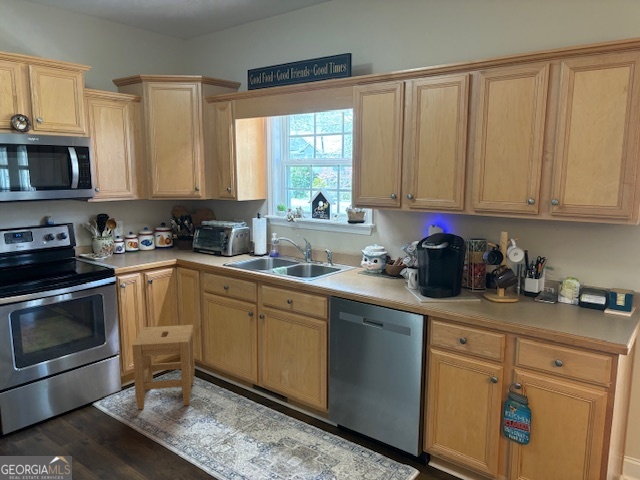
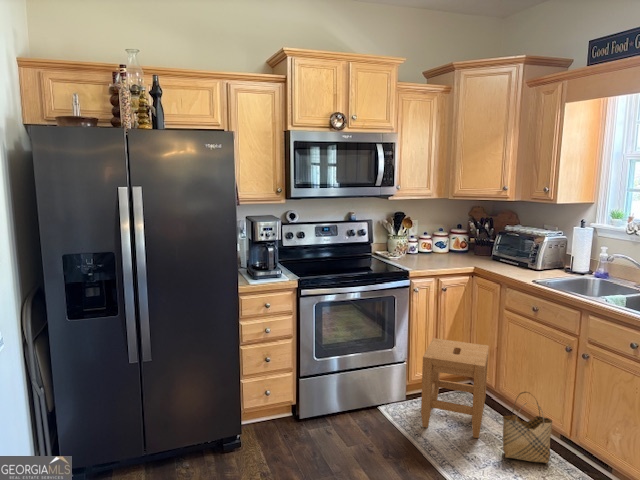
woven basket: none [206,355,245,413] -> present [503,392,552,463]

